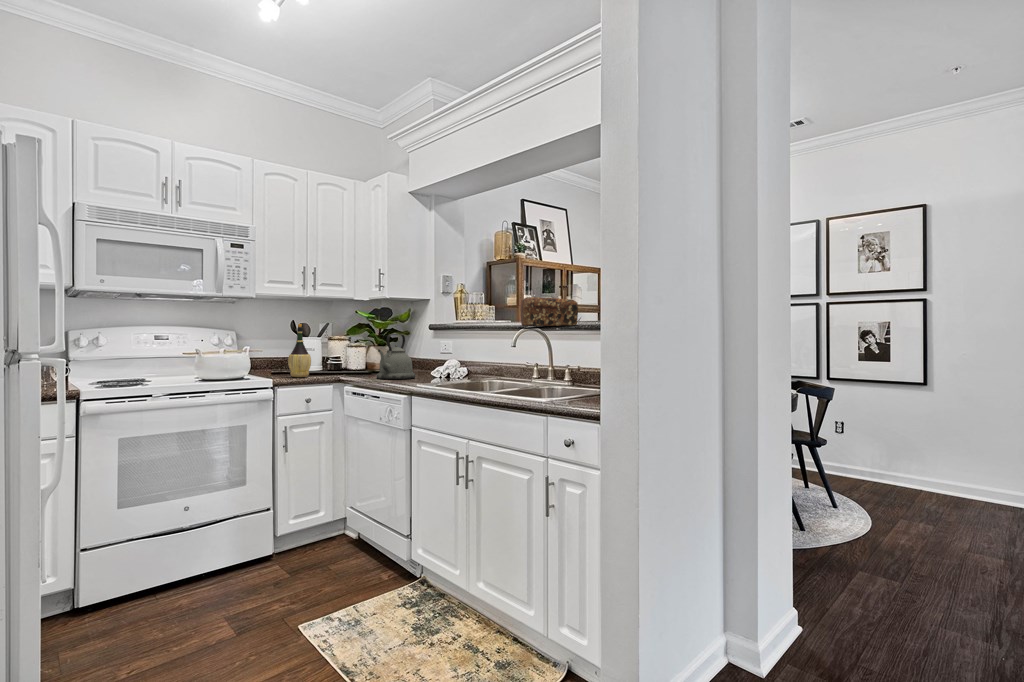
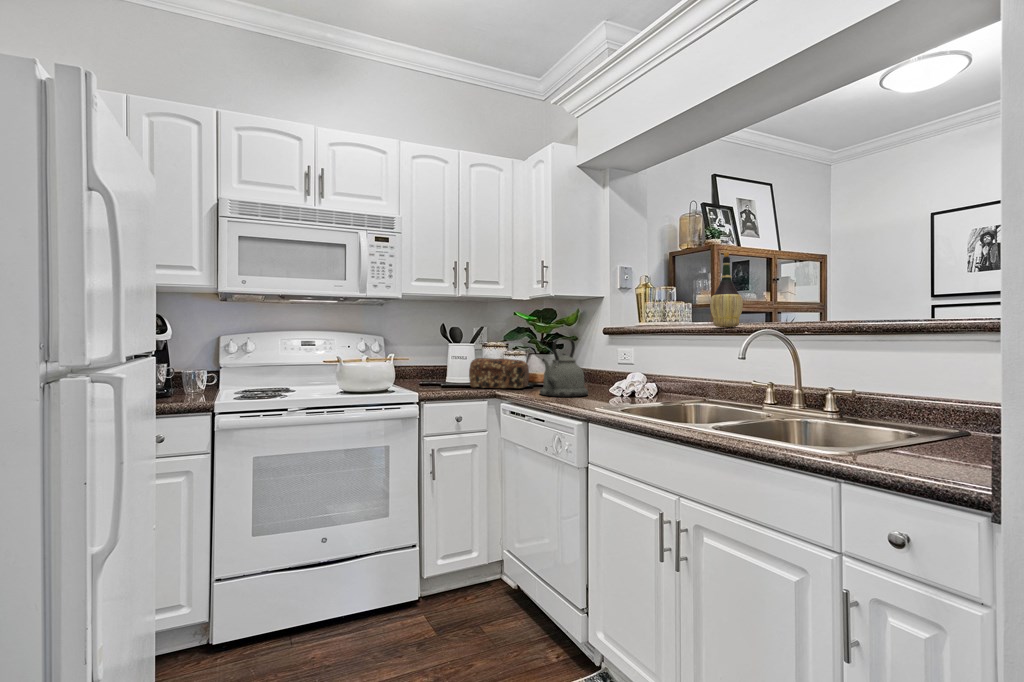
bread loaf: present [521,297,578,326] -> present [469,358,529,388]
wine bottle: present [288,324,311,377] -> present [710,252,743,327]

